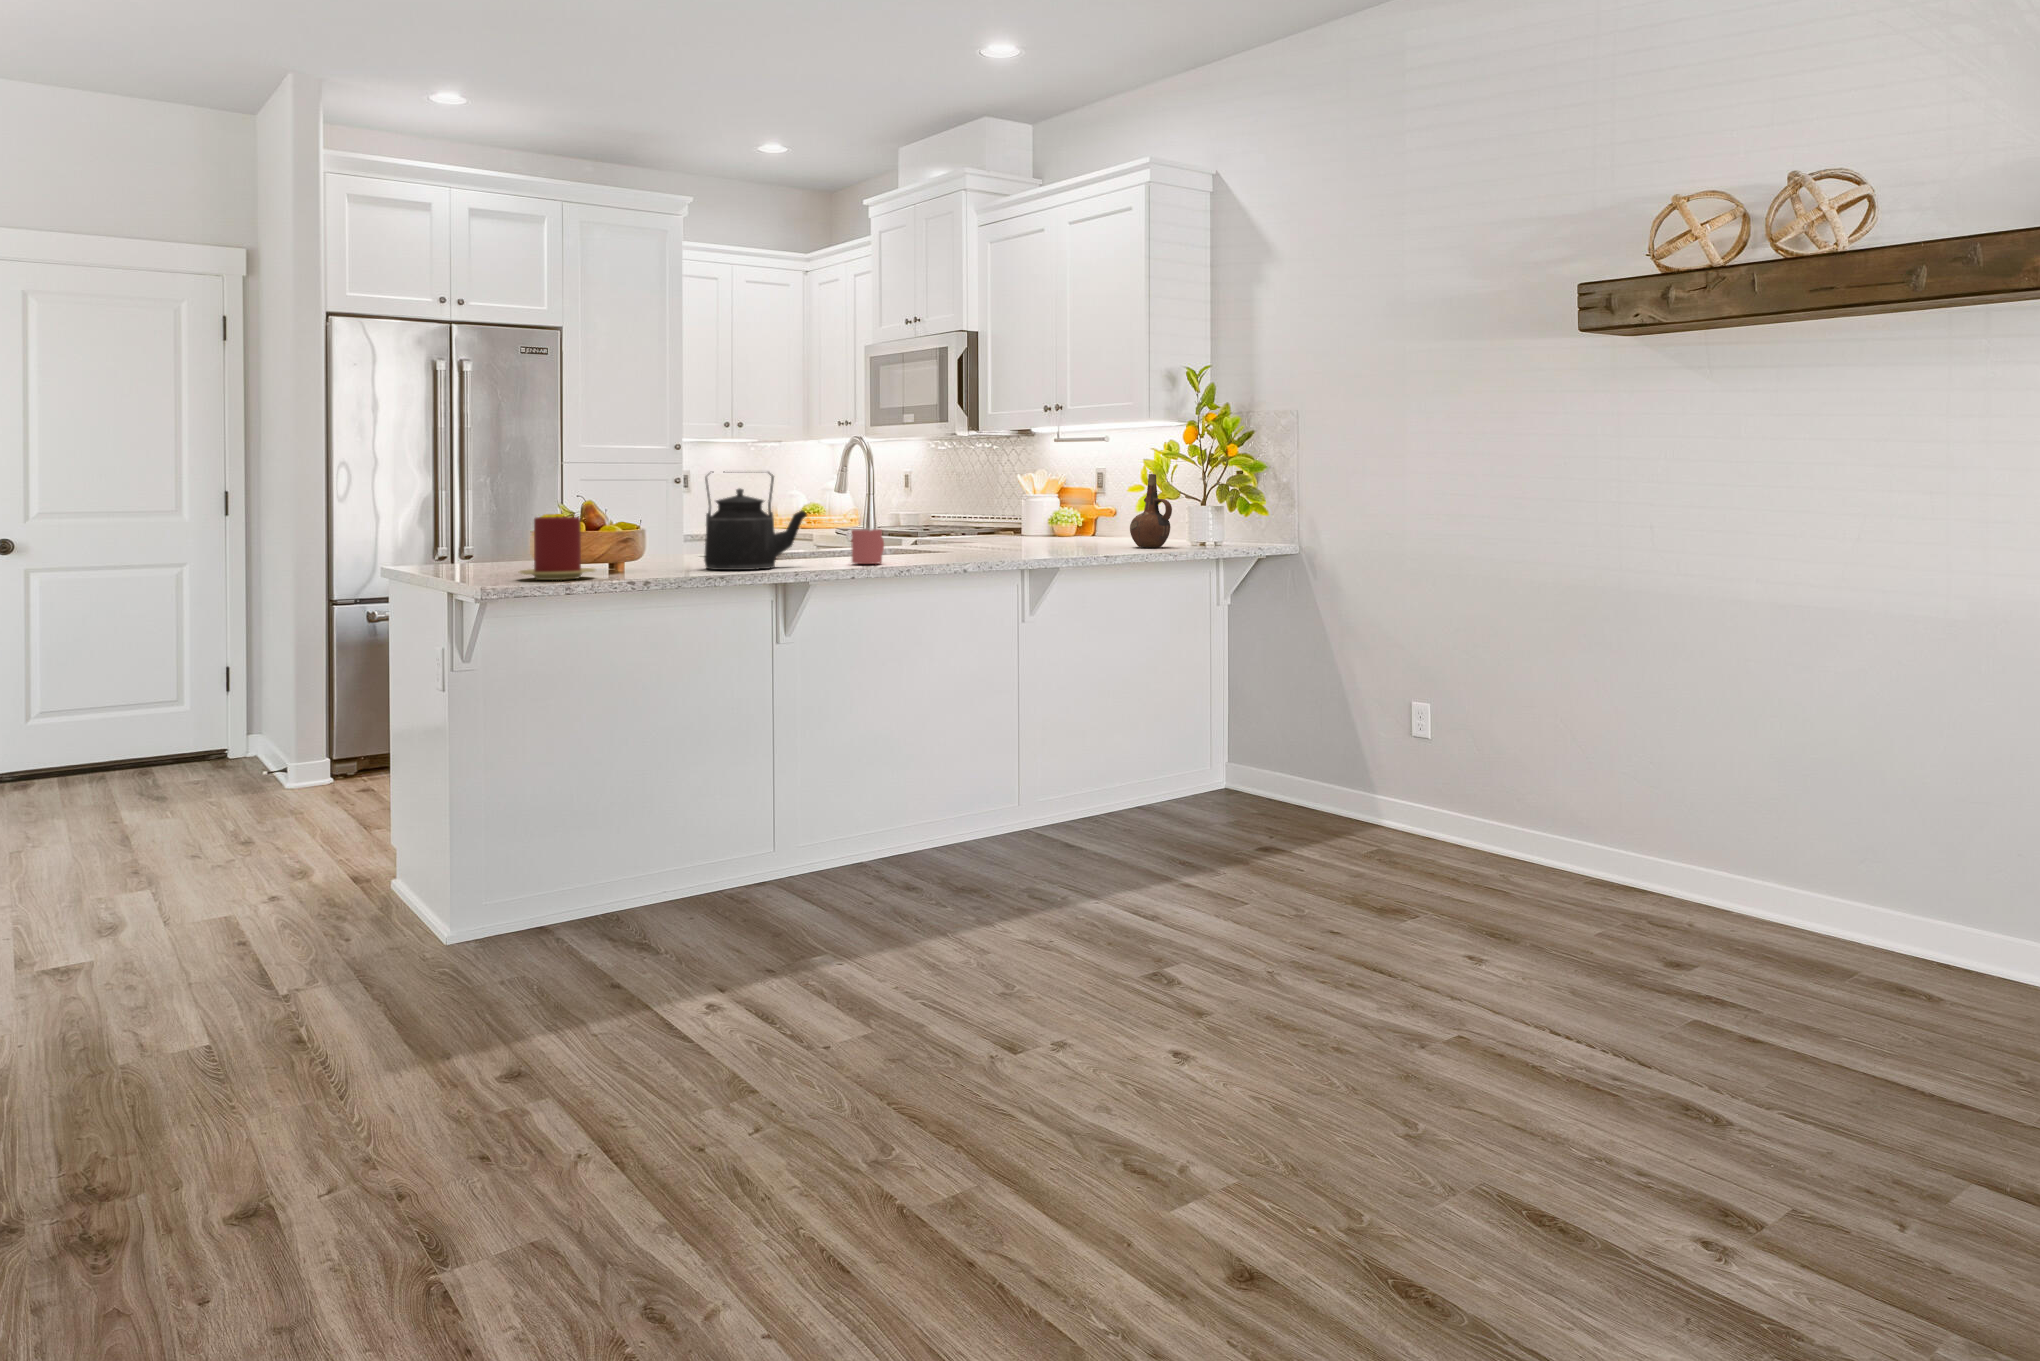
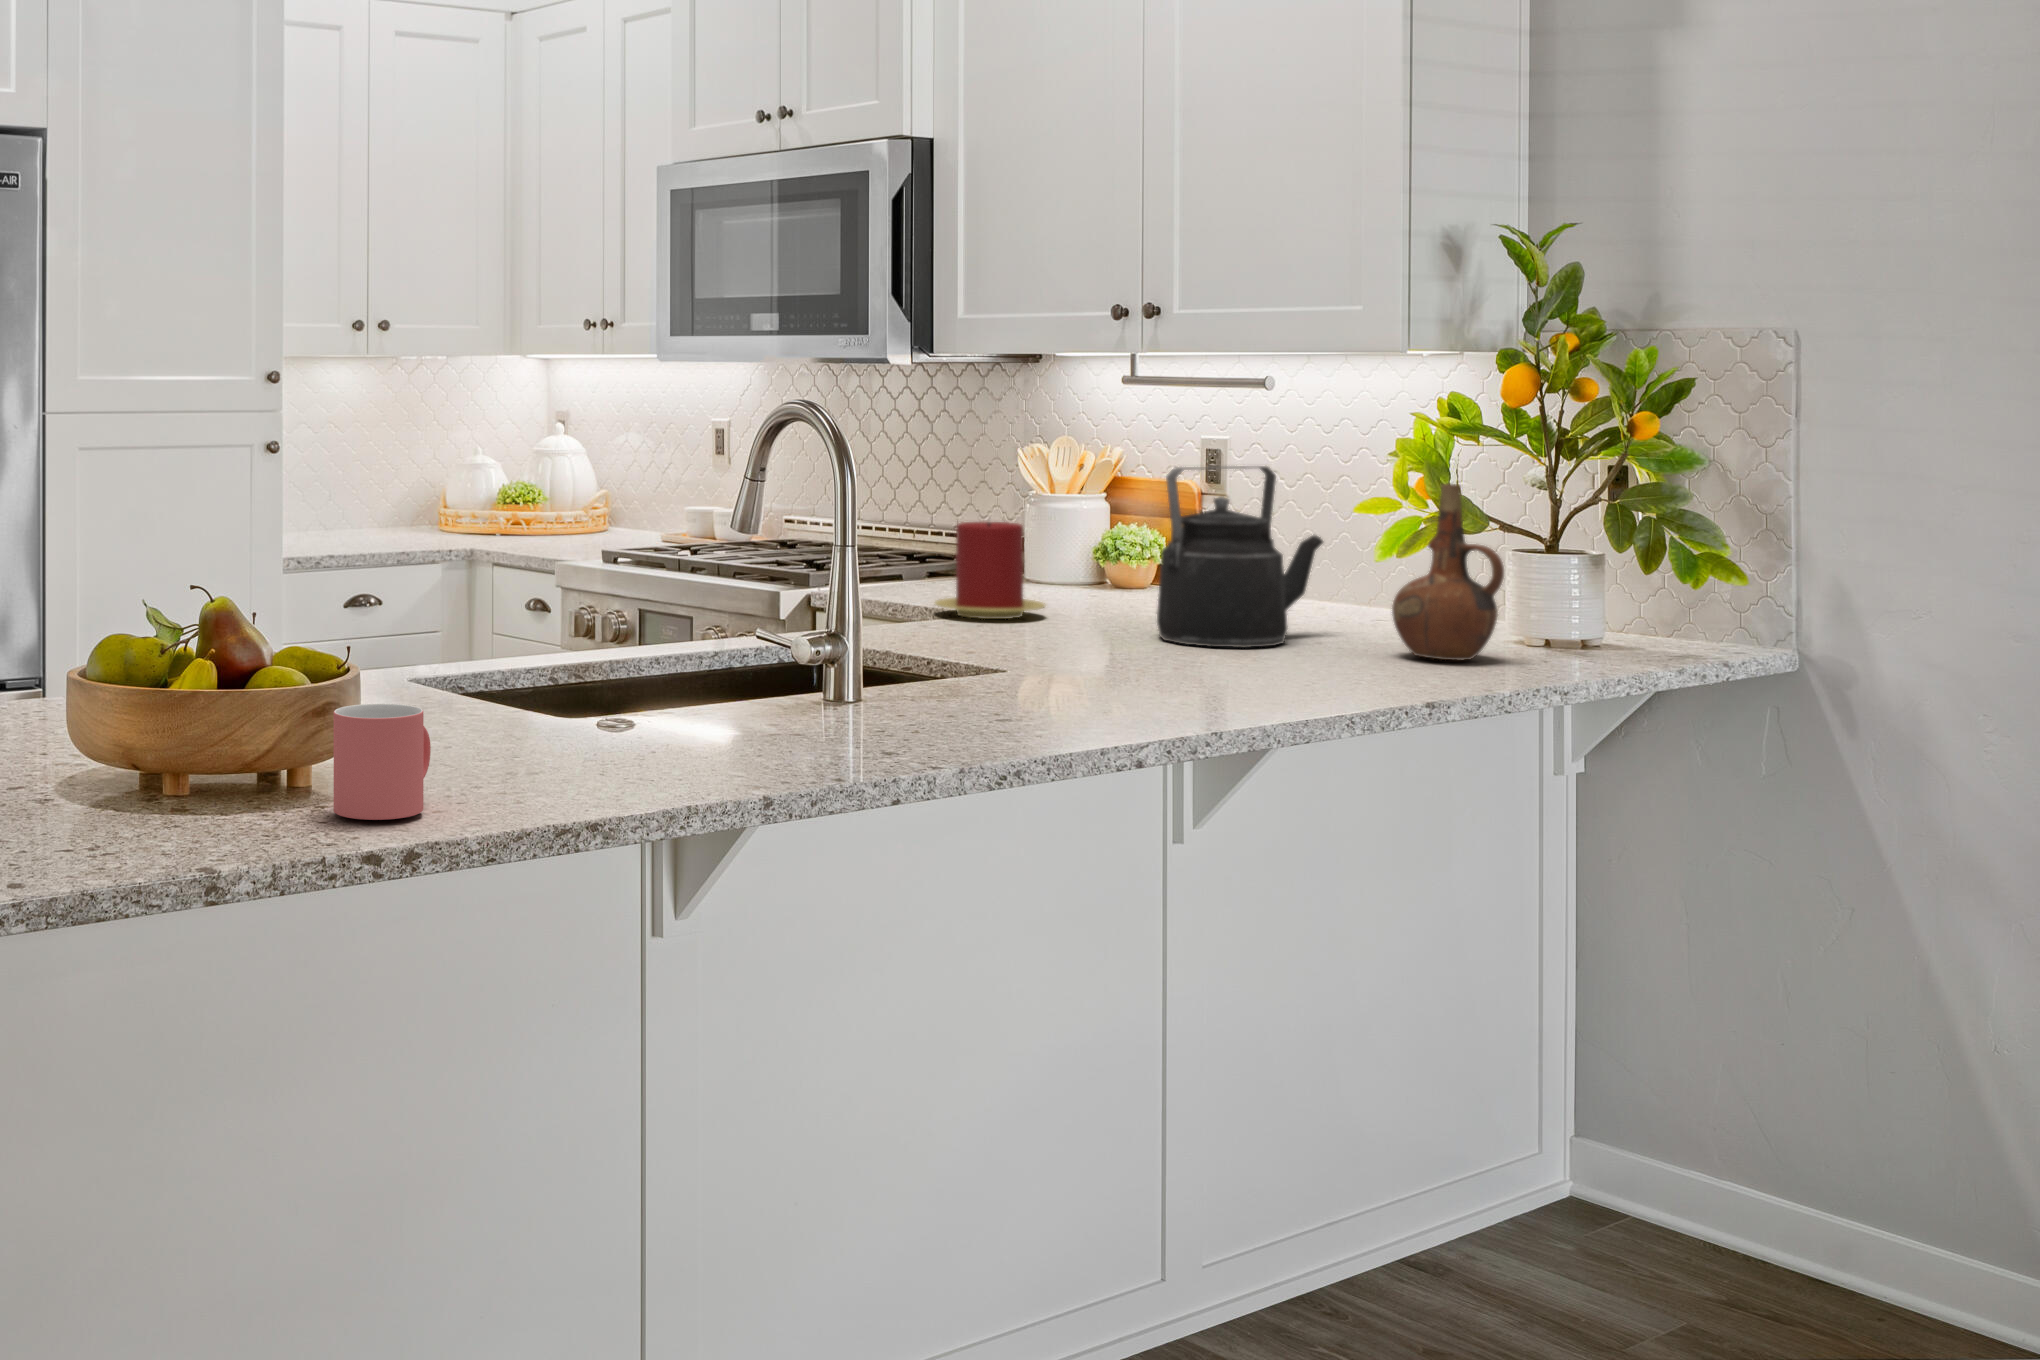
kettle: present [704,471,807,570] -> present [1157,466,1323,648]
candle: present [520,517,595,580] -> present [935,522,1045,619]
mug: present [851,529,884,564] -> present [334,704,431,820]

